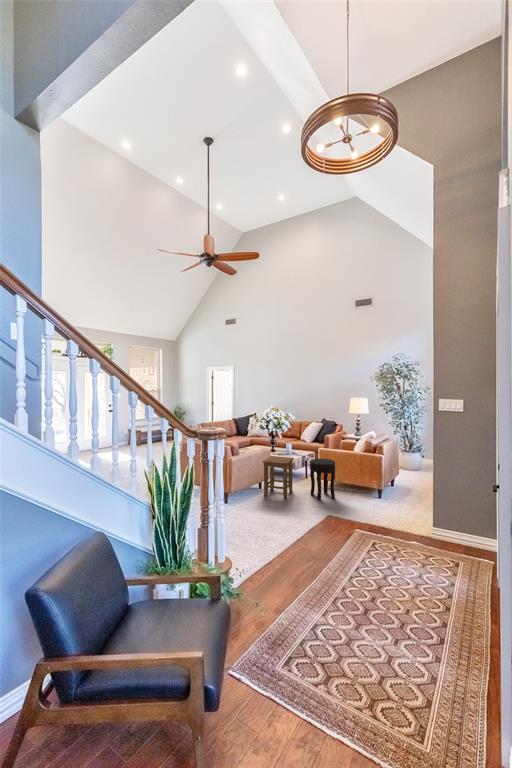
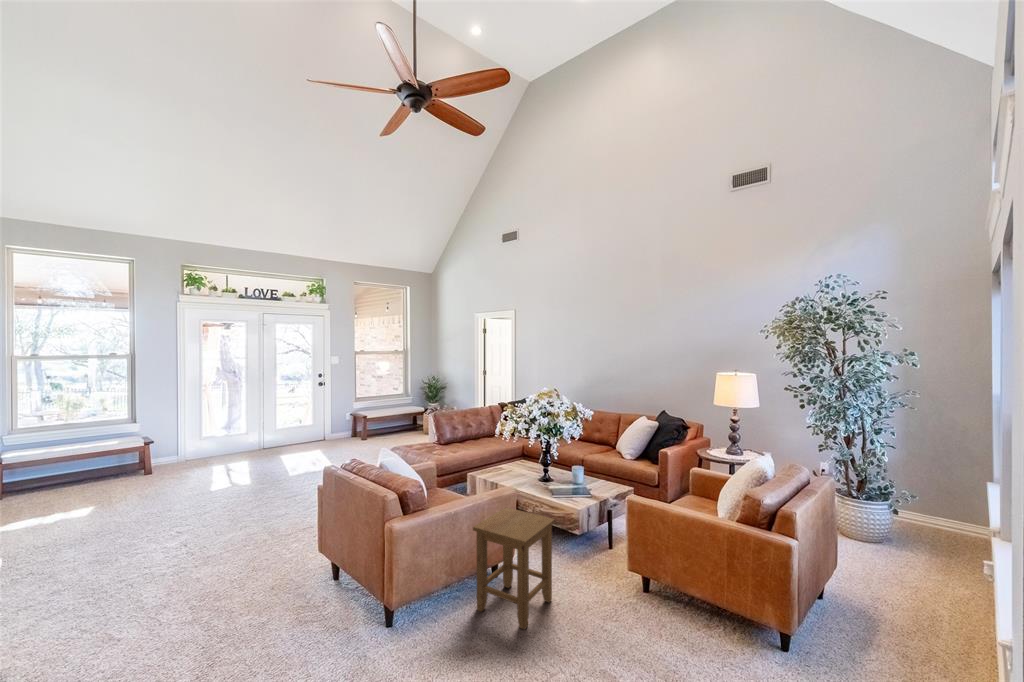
side table: present [310,459,335,500] -> none [588,528,655,648]

